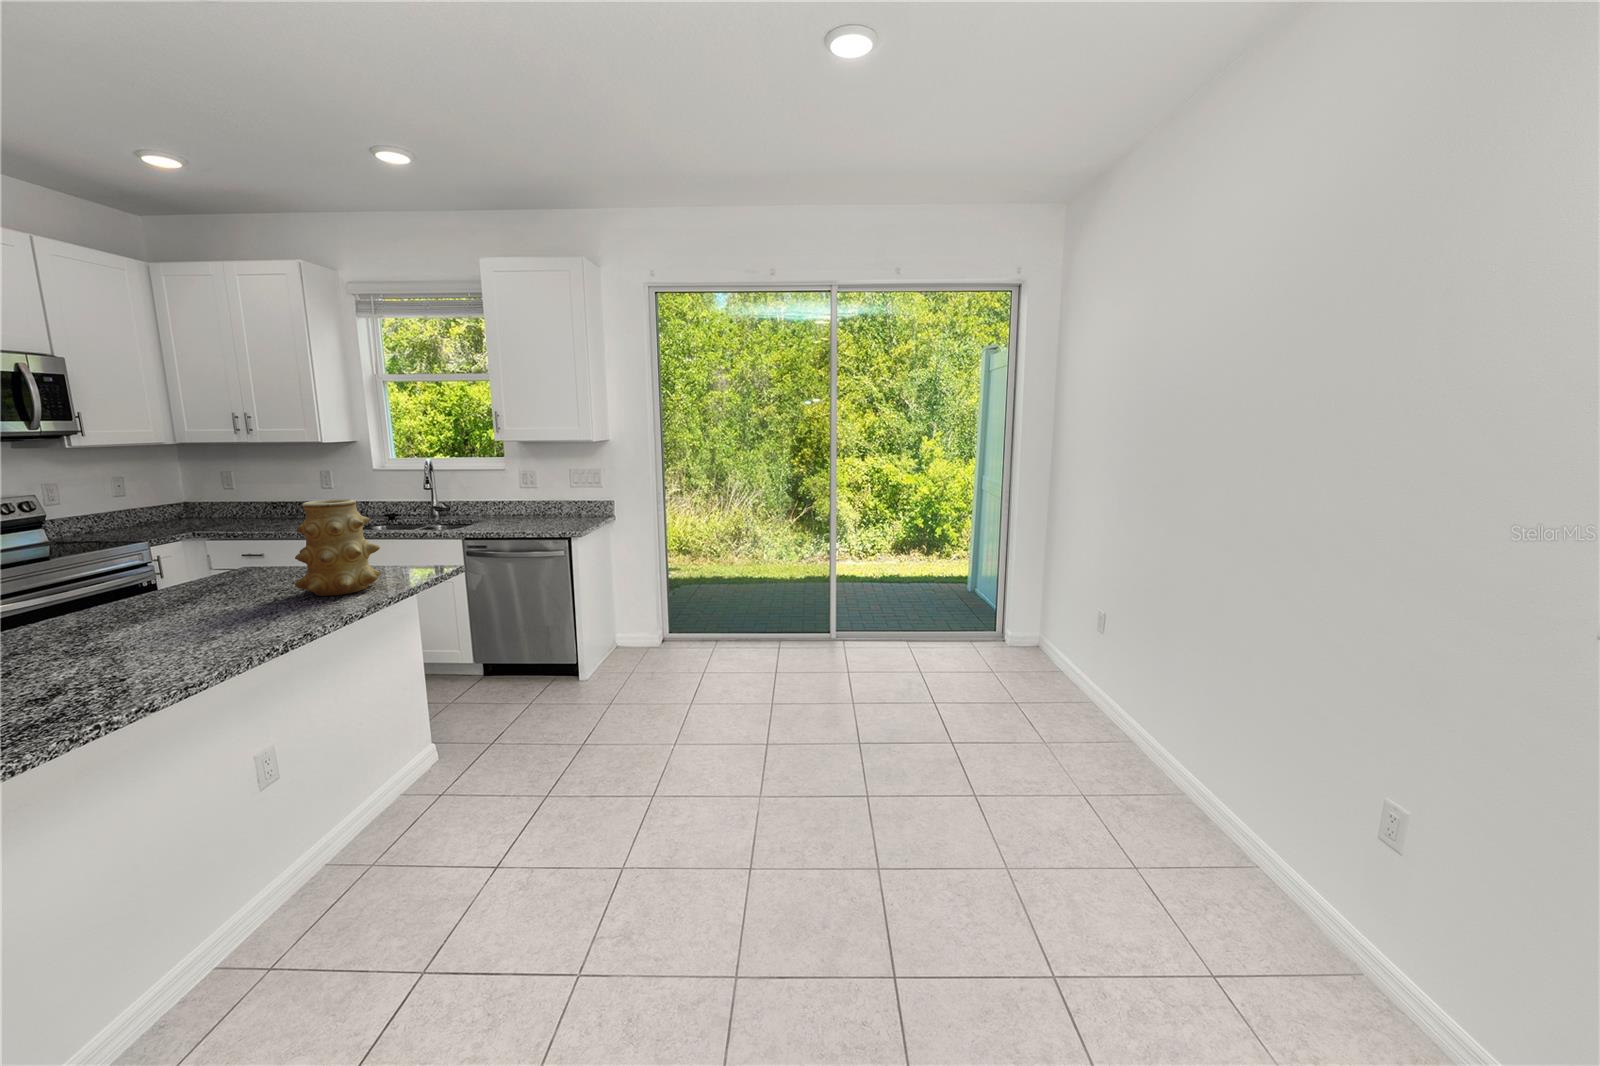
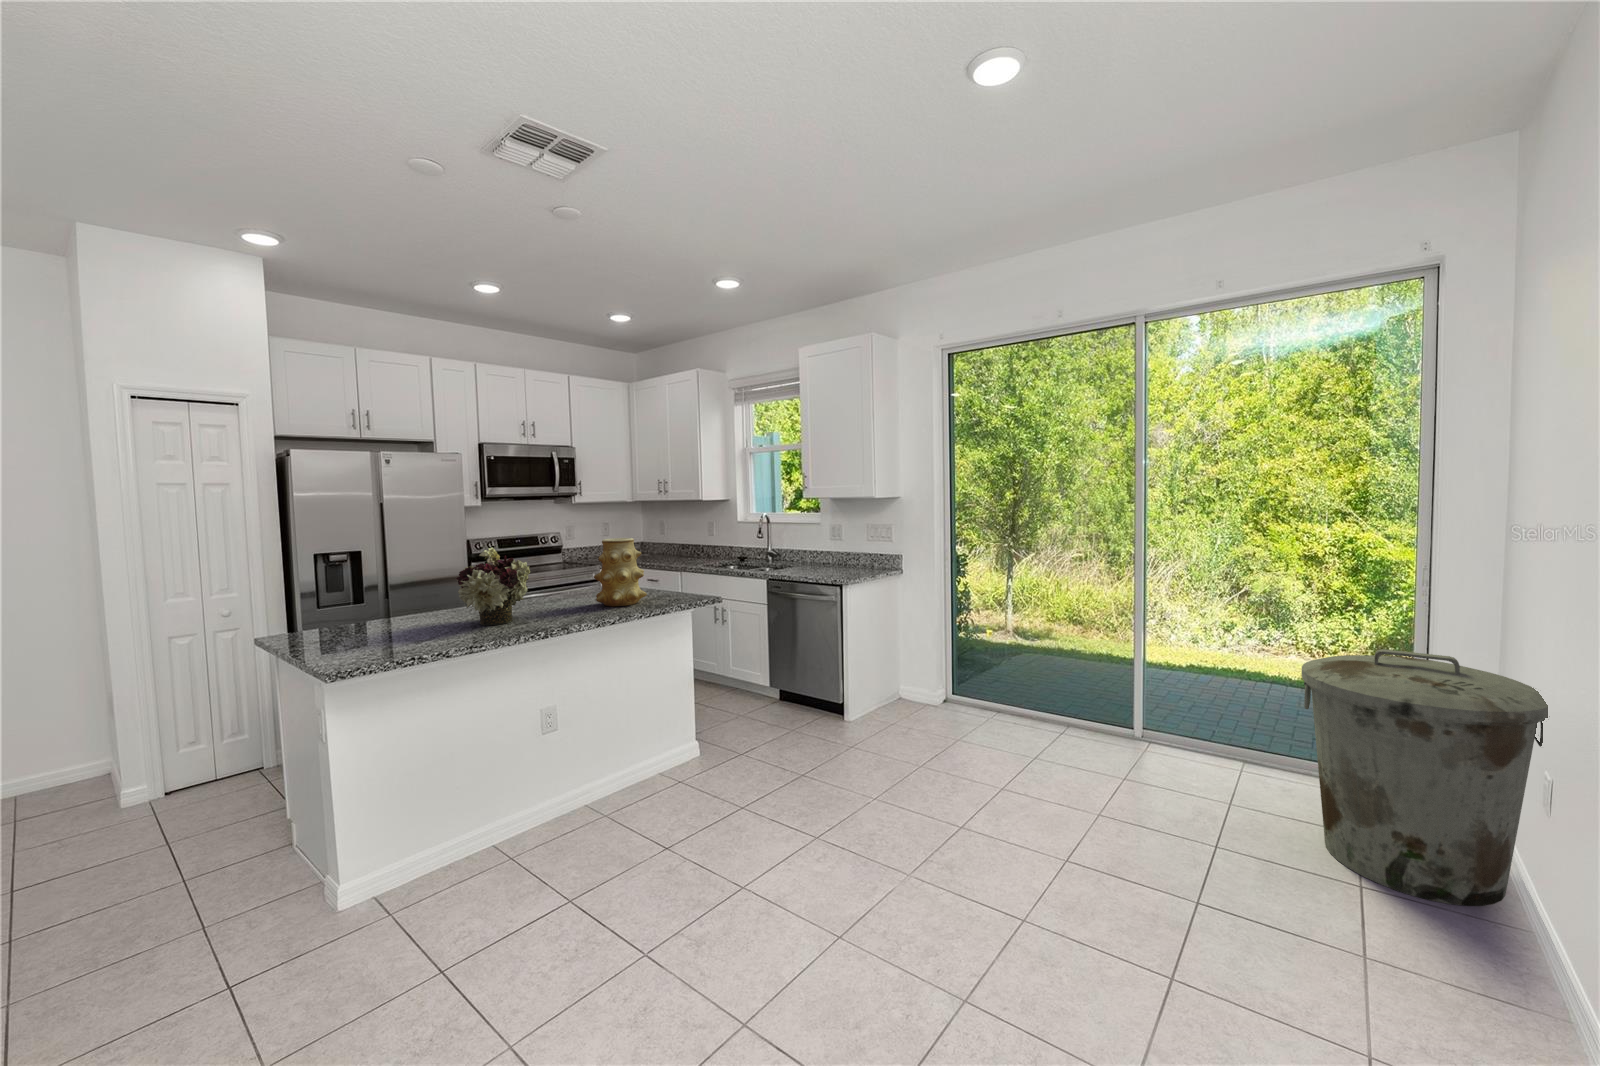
flower arrangement: none [52,526,217,655] -> present [456,547,530,625]
trash can: none [963,550,1081,698] -> present [1301,649,1548,906]

